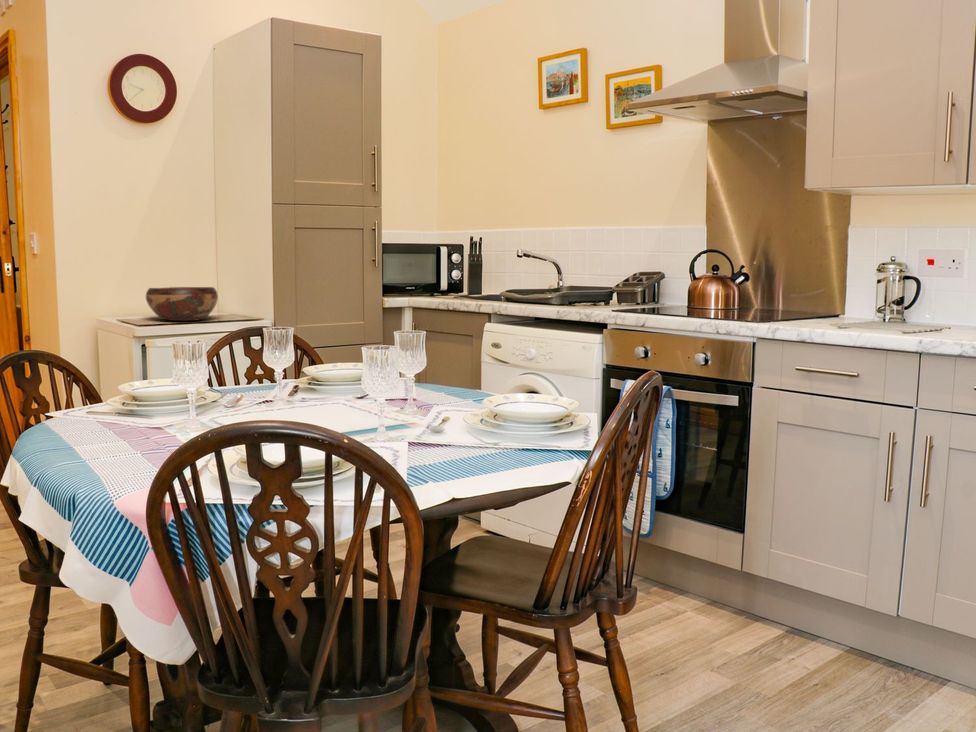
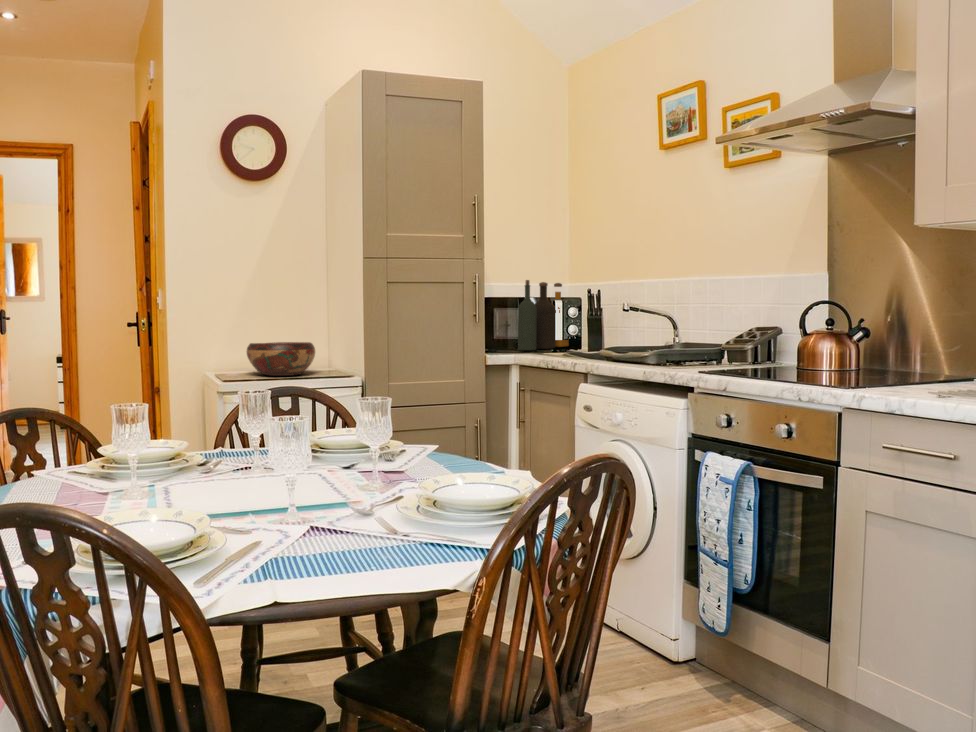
bottle: none [409,228,451,294] -> present [518,280,569,350]

